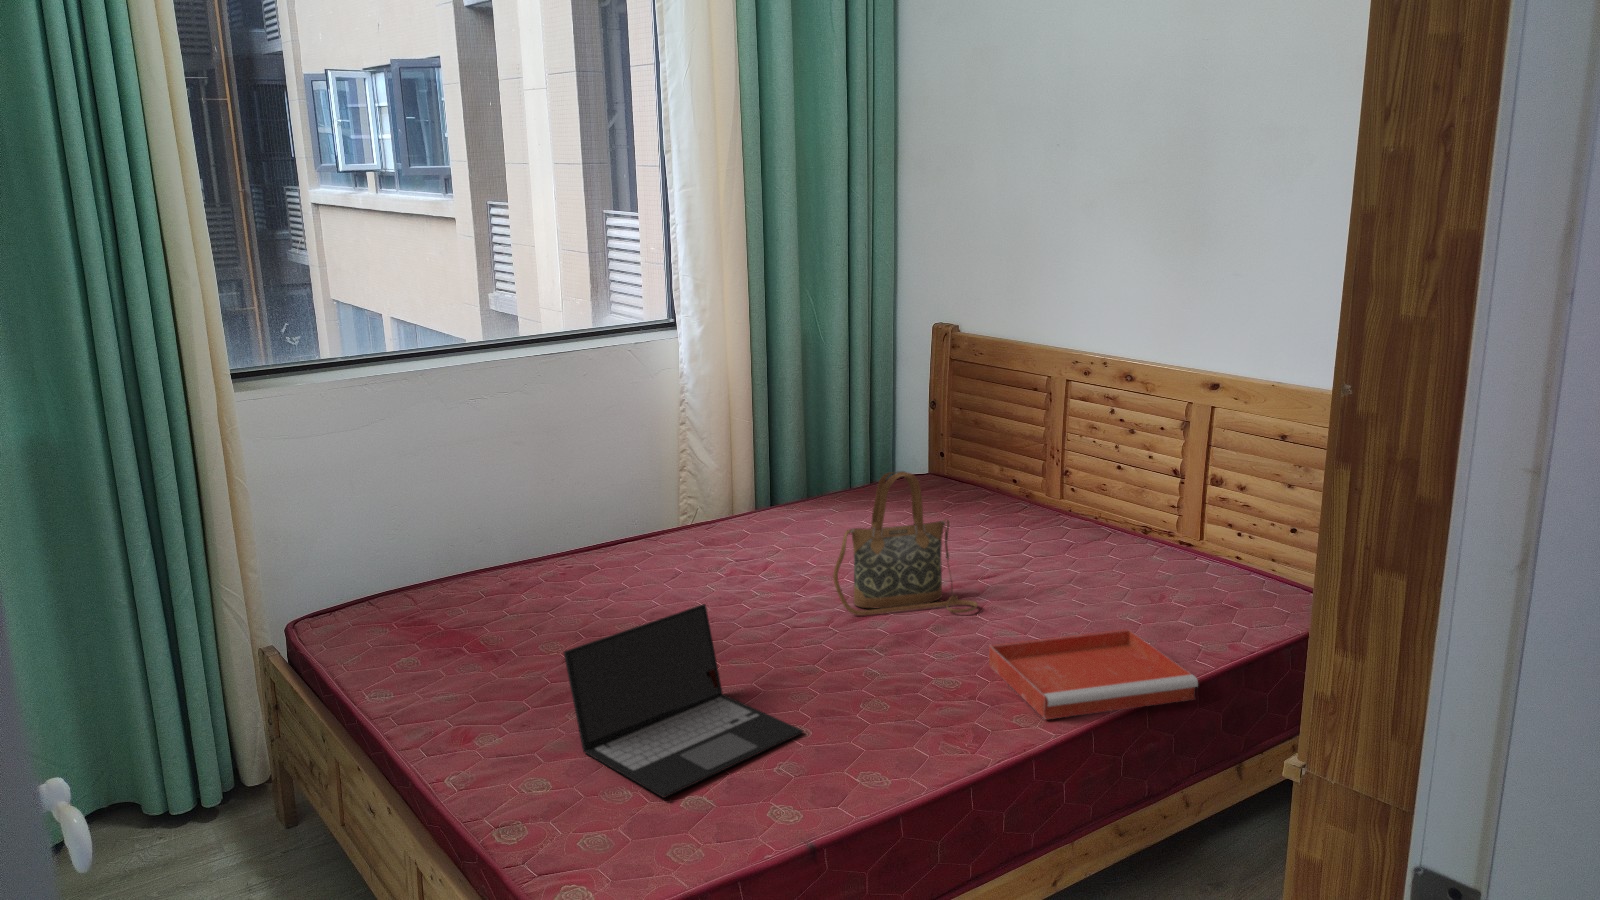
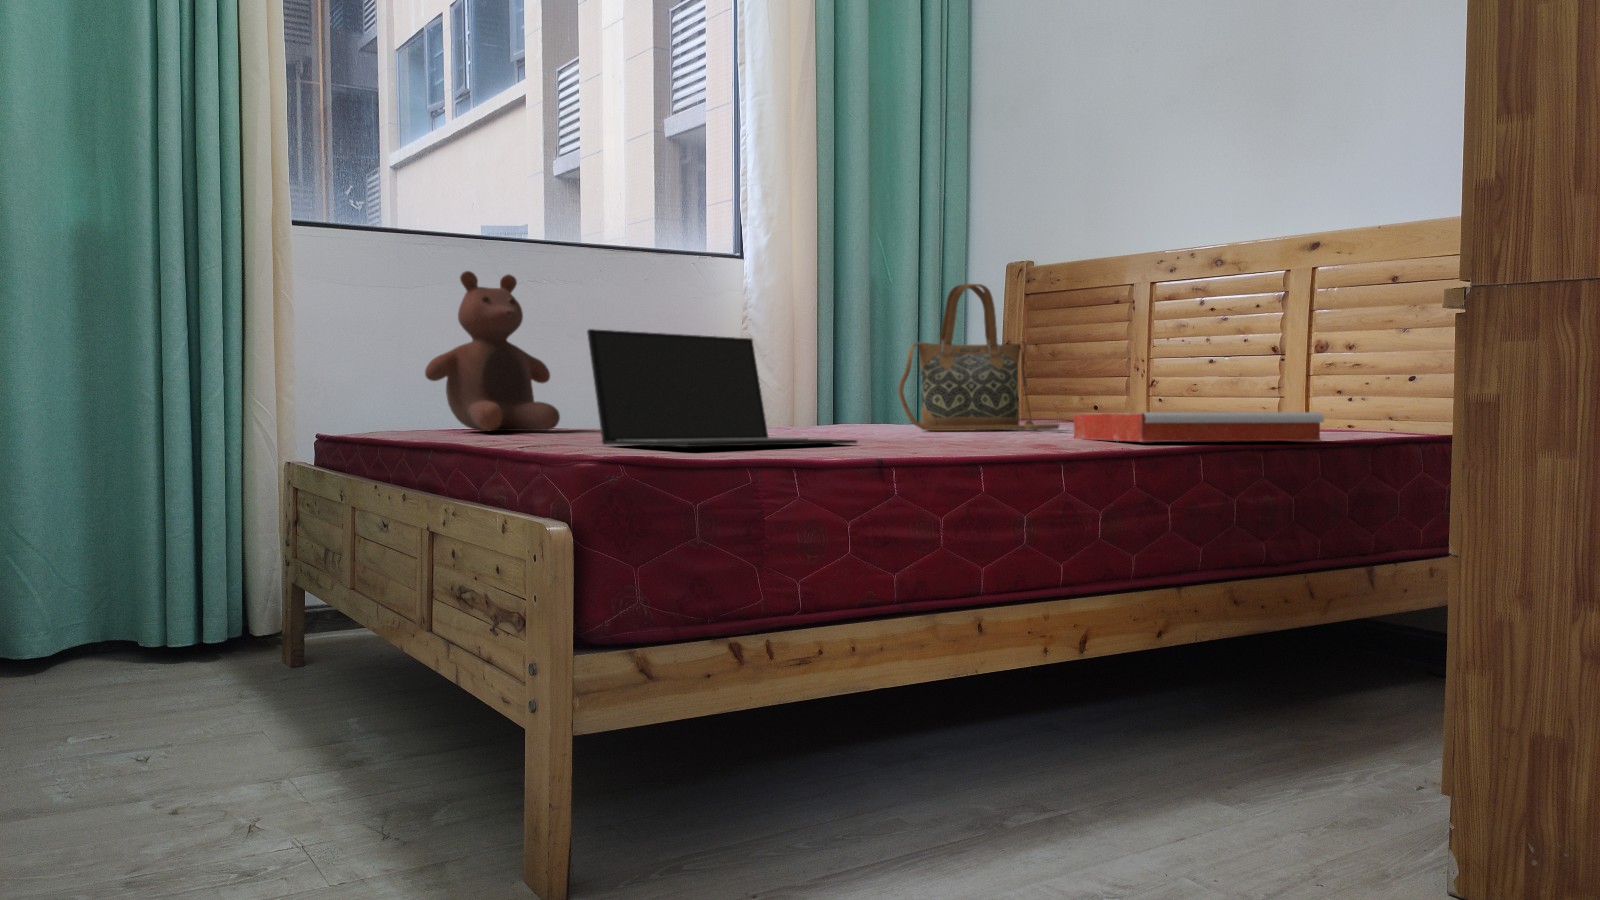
stuffed bear: none [395,482,524,650] -> present [425,271,560,431]

